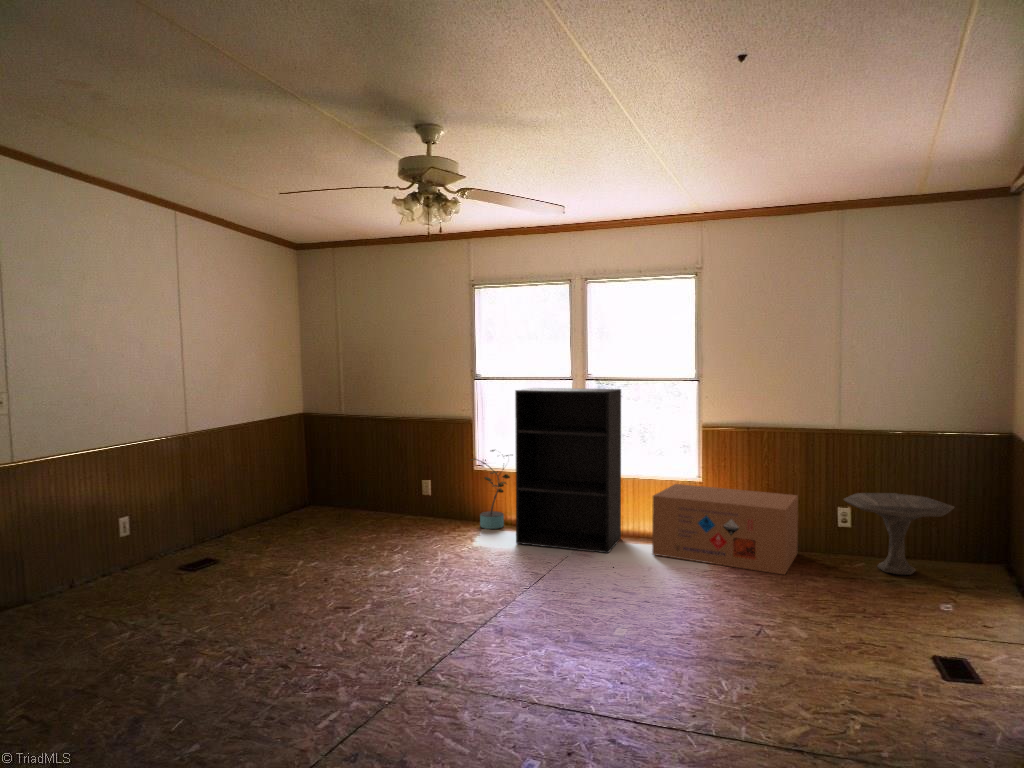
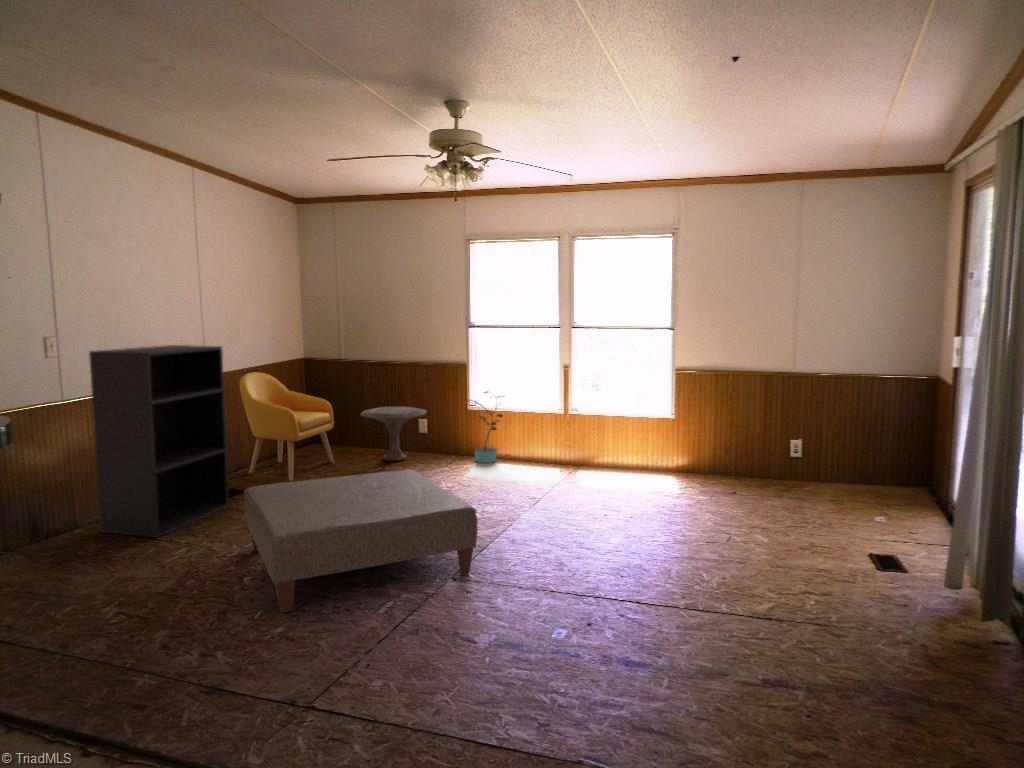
bookshelf: present [515,388,621,553] -> present [89,345,229,537]
armchair: none [226,430,328,549] -> present [240,372,334,481]
cardboard box: present [652,484,798,574] -> none [633,421,759,497]
side table: present [844,493,954,575] -> present [360,407,427,461]
ottoman: none [188,542,447,725] -> present [244,469,478,613]

